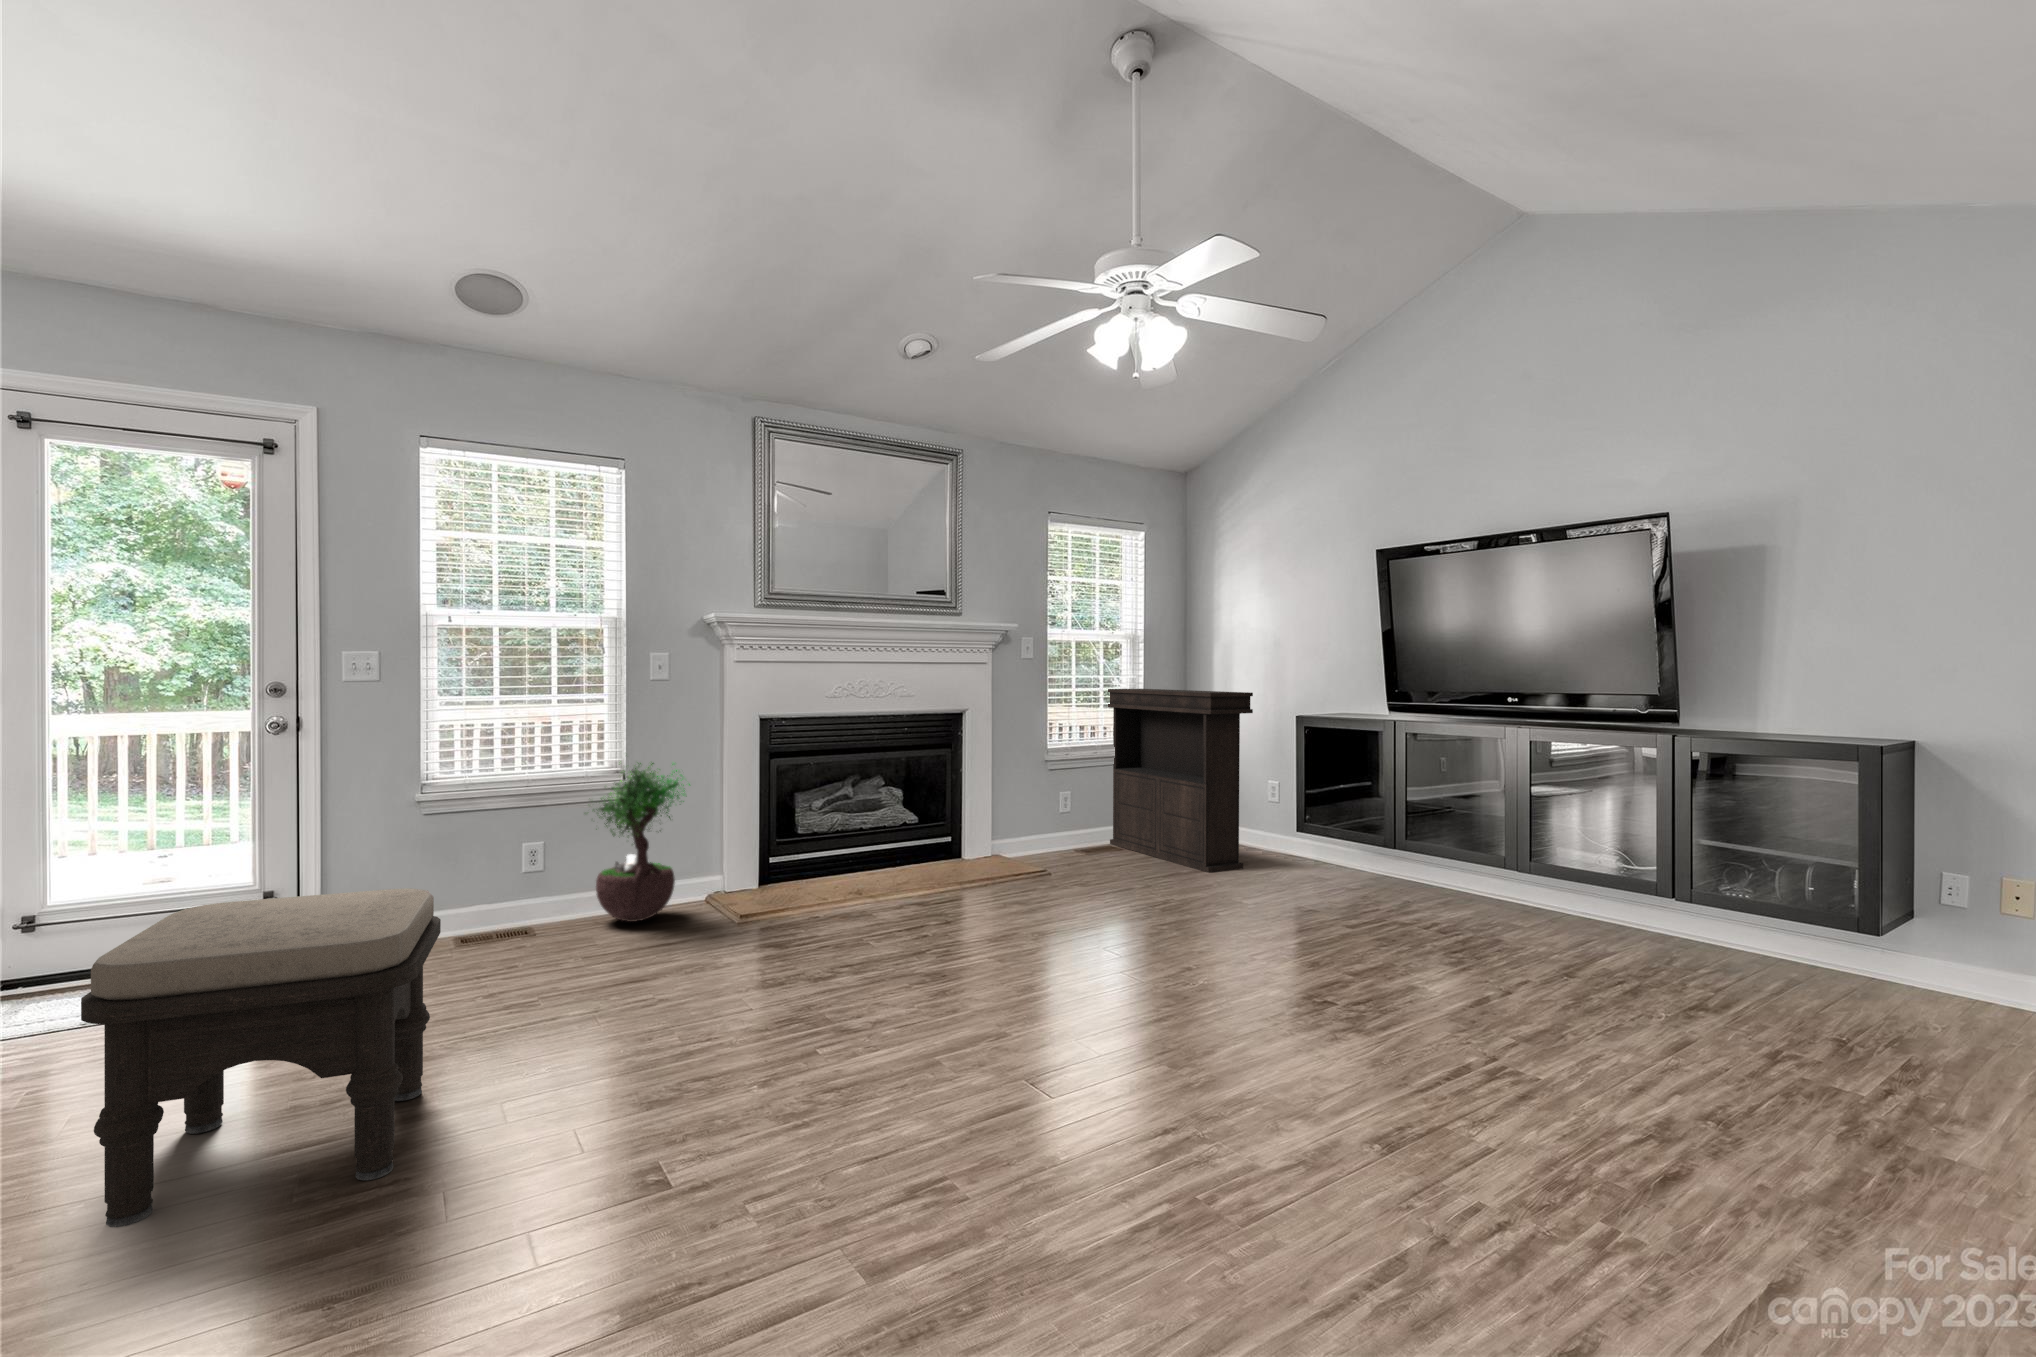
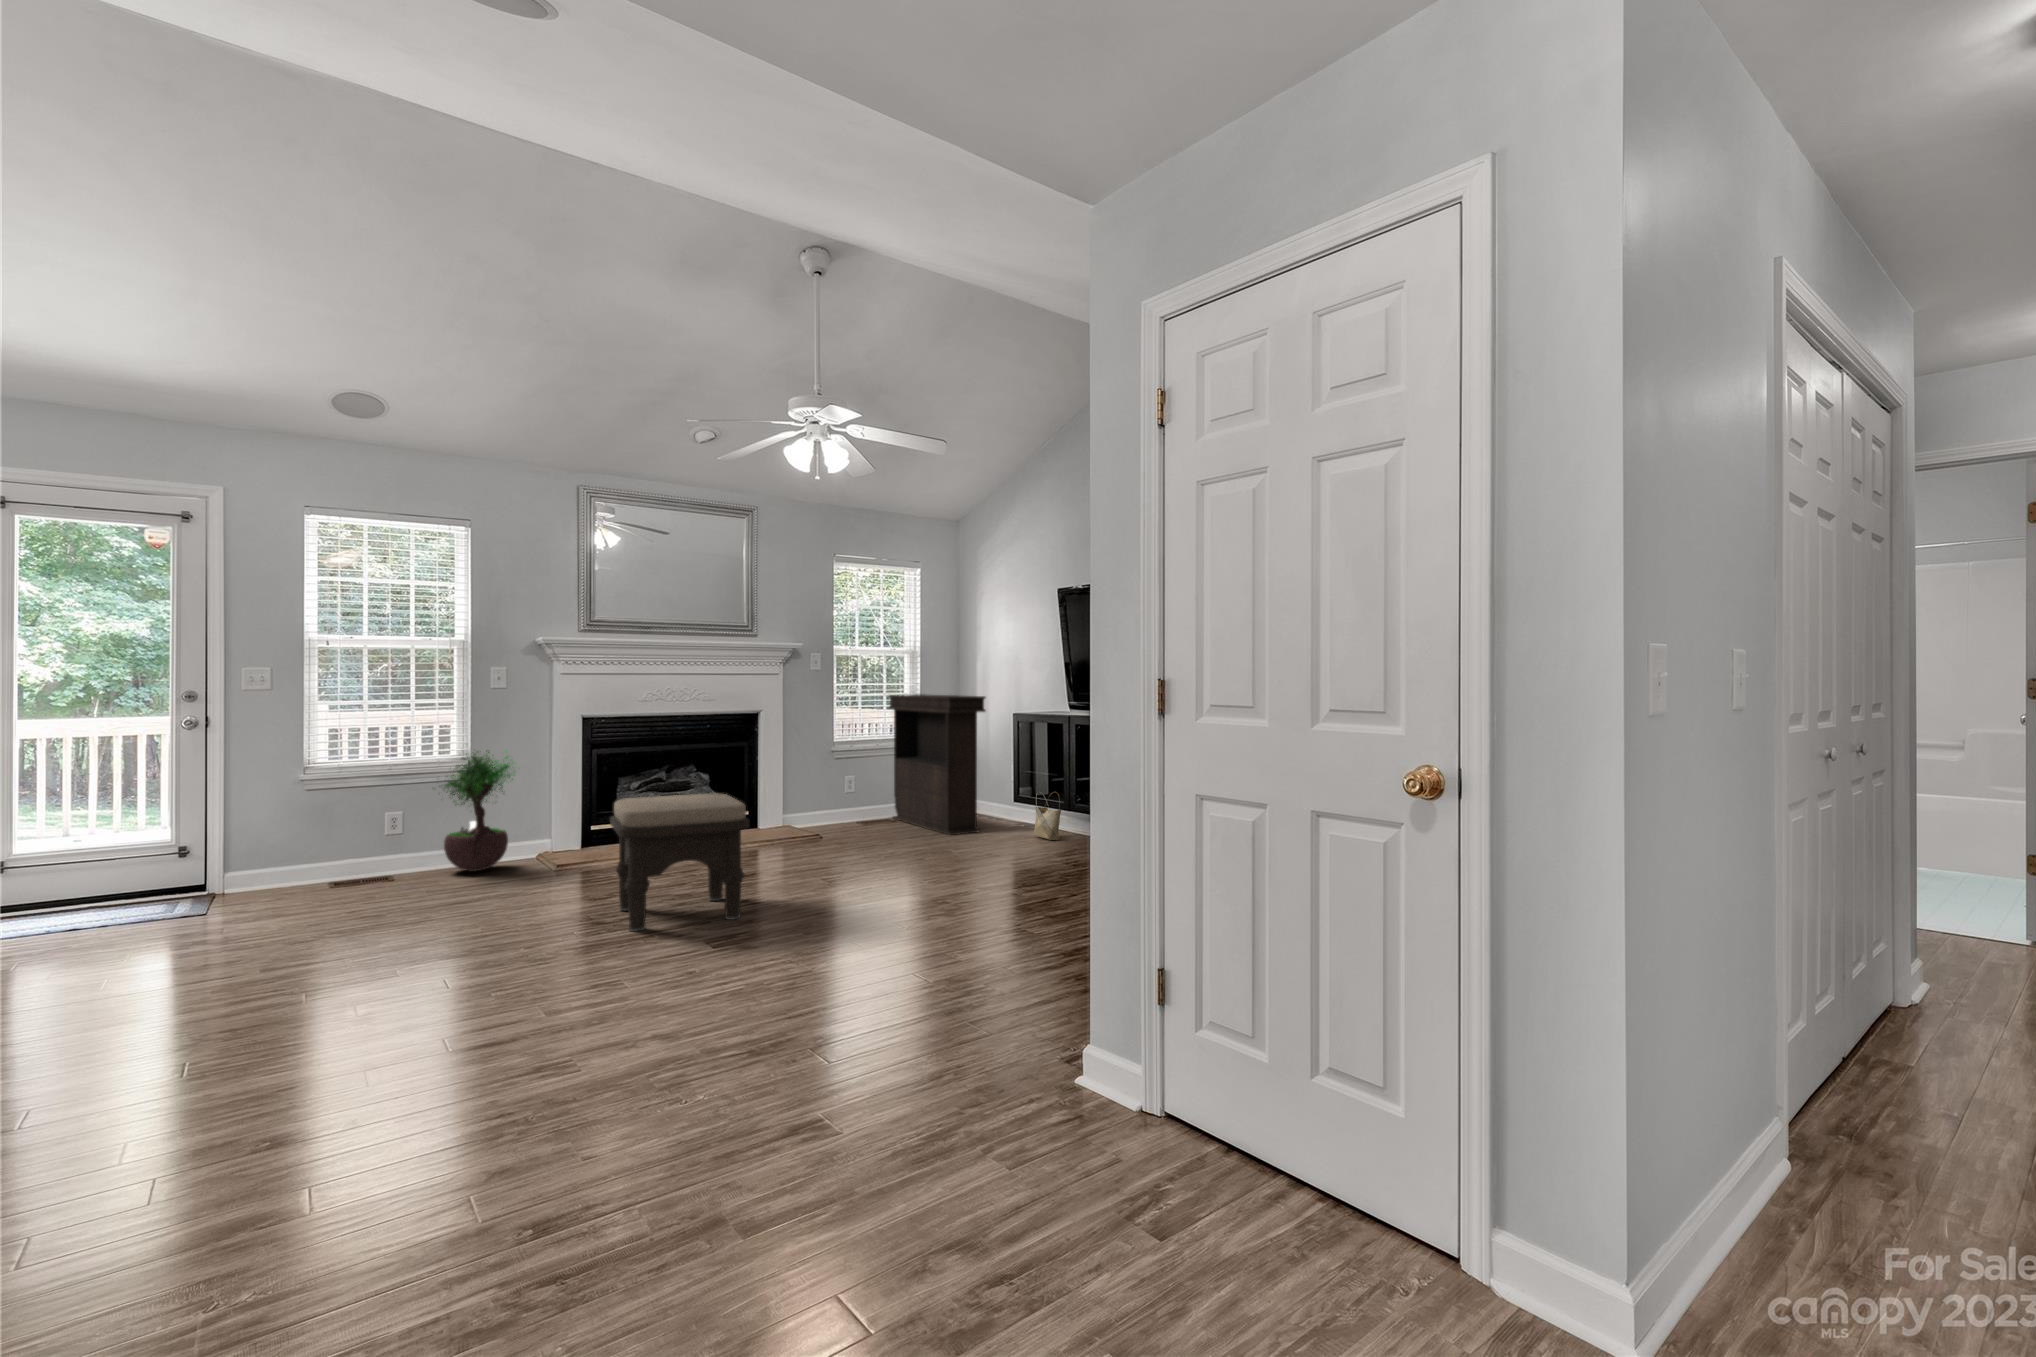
woven basket: none [1324,819,1367,884] -> present [1033,792,1061,840]
ottoman: present [81,888,441,1227] -> present [610,793,749,931]

